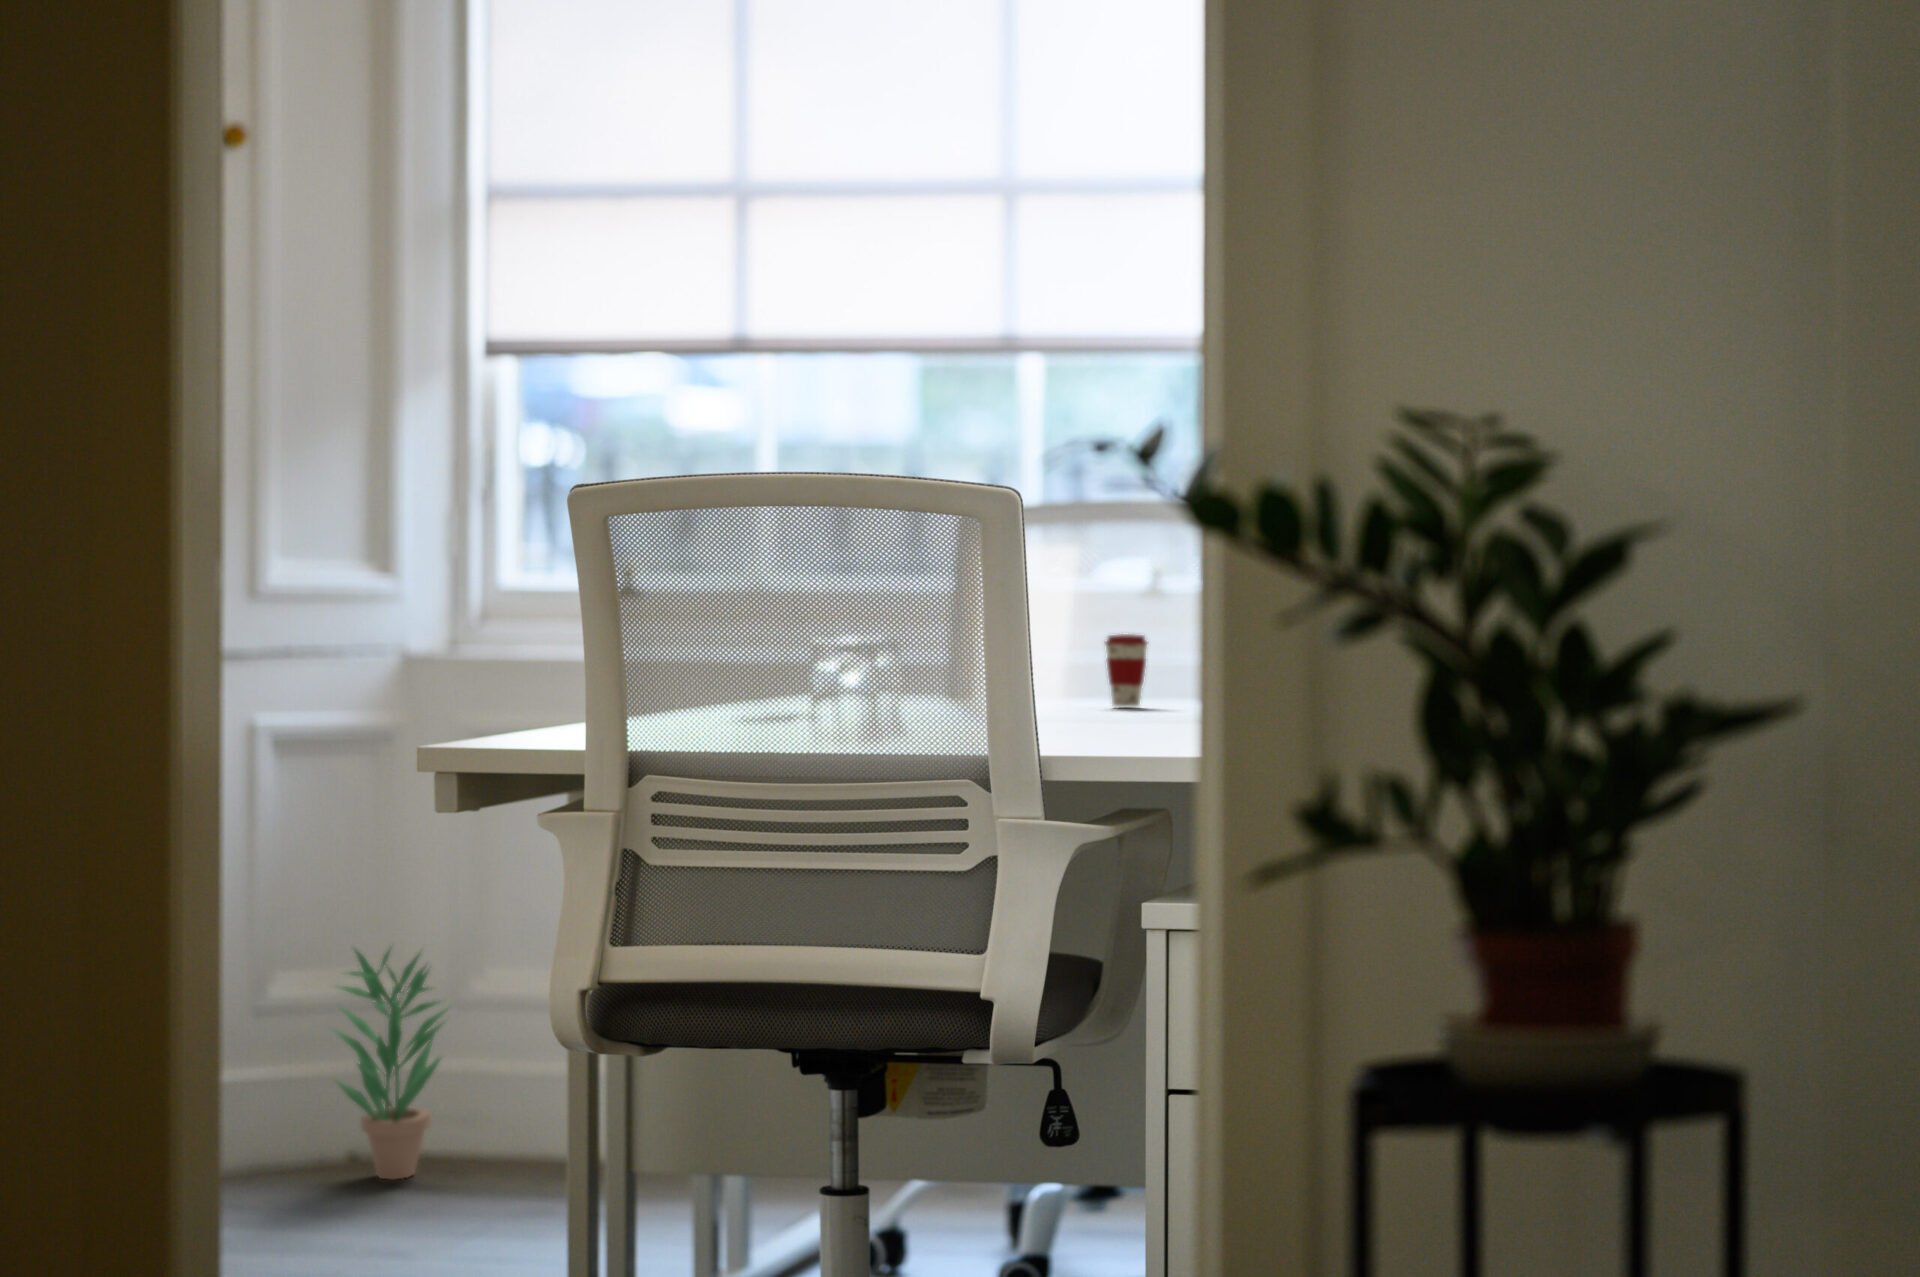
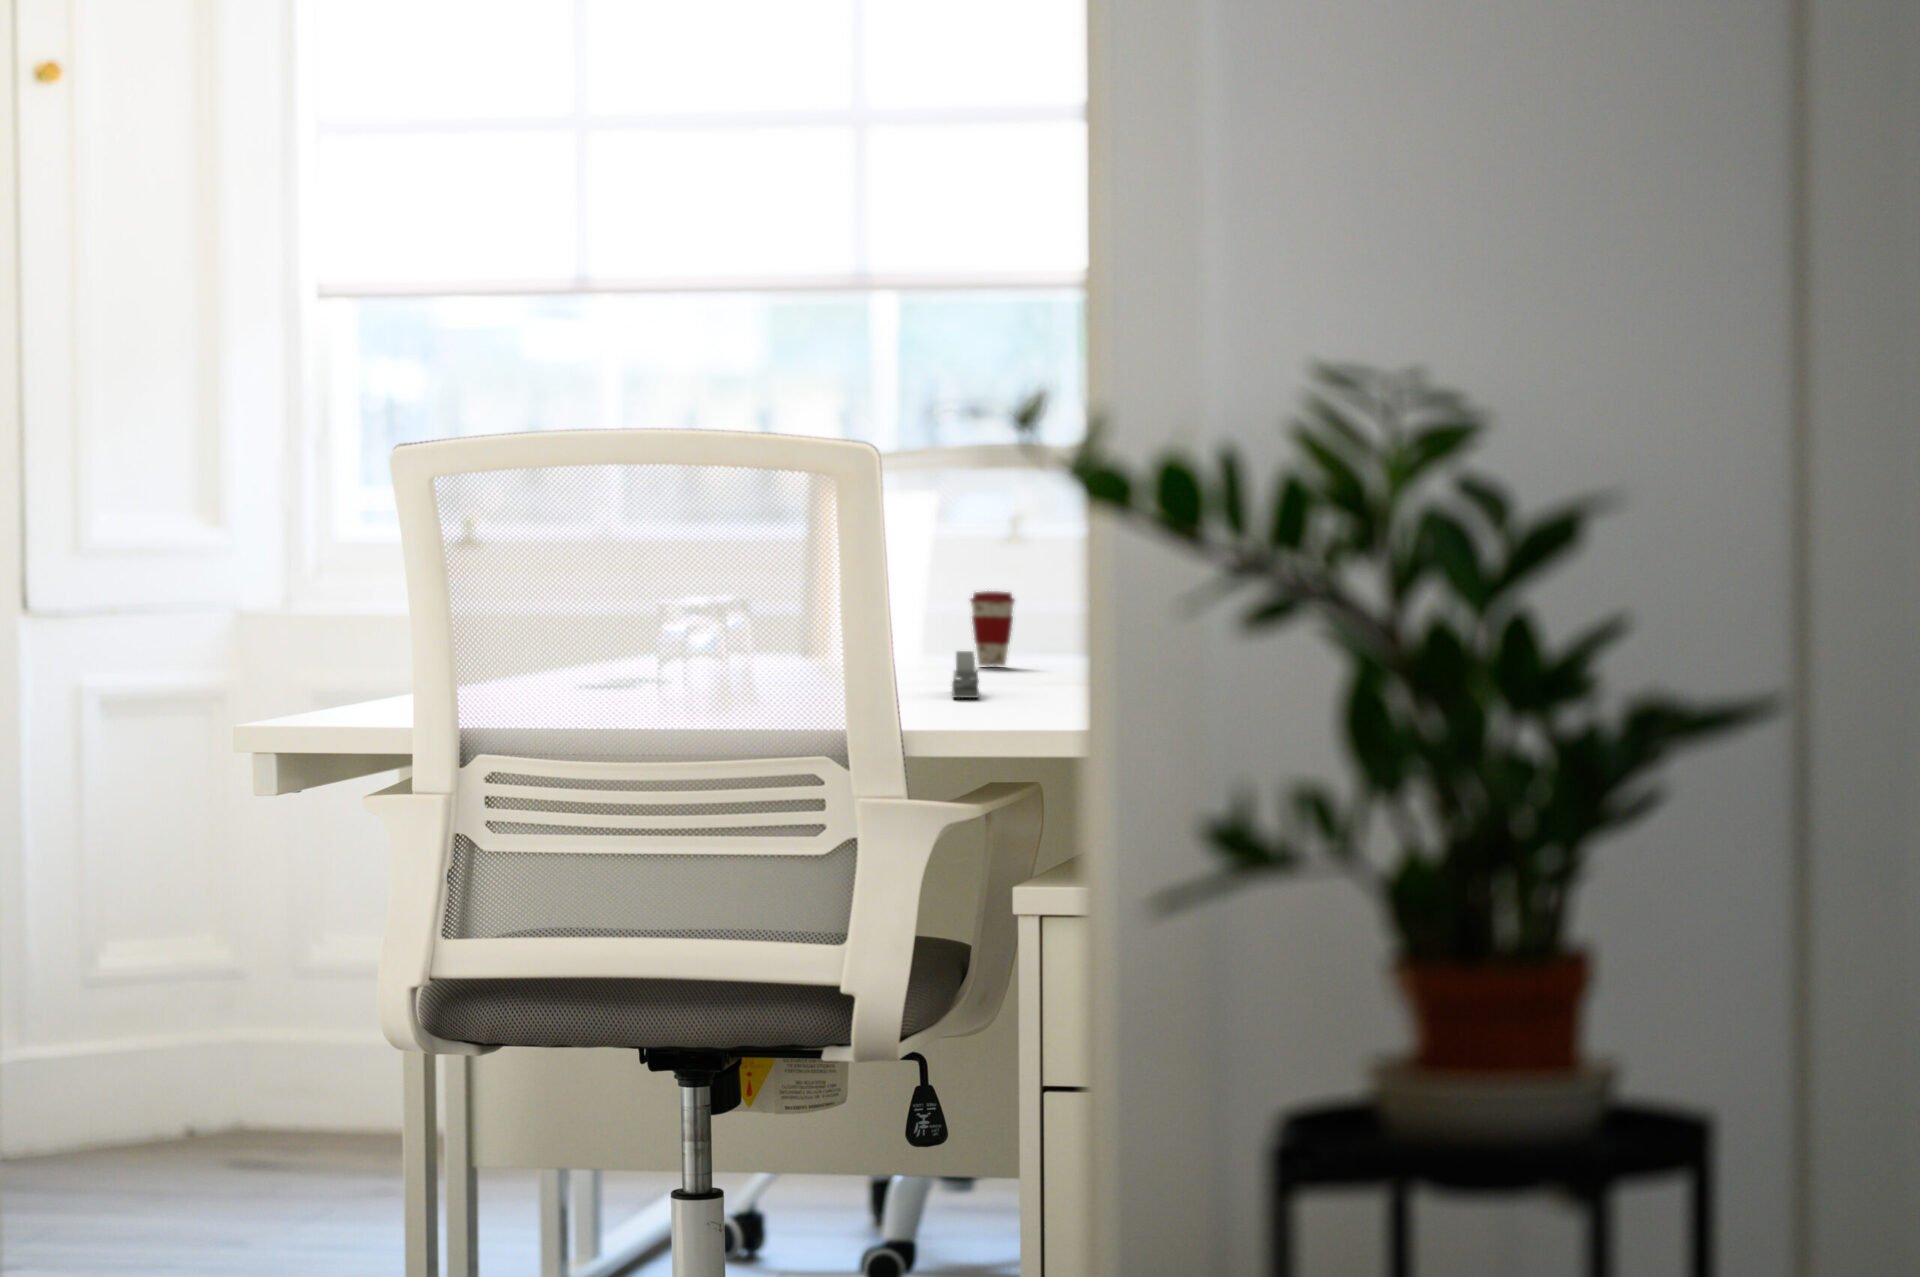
stapler: none [1086,688,1111,731] -> present [952,651,979,698]
potted plant: present [335,949,446,1180] -> none [145,914,287,1164]

